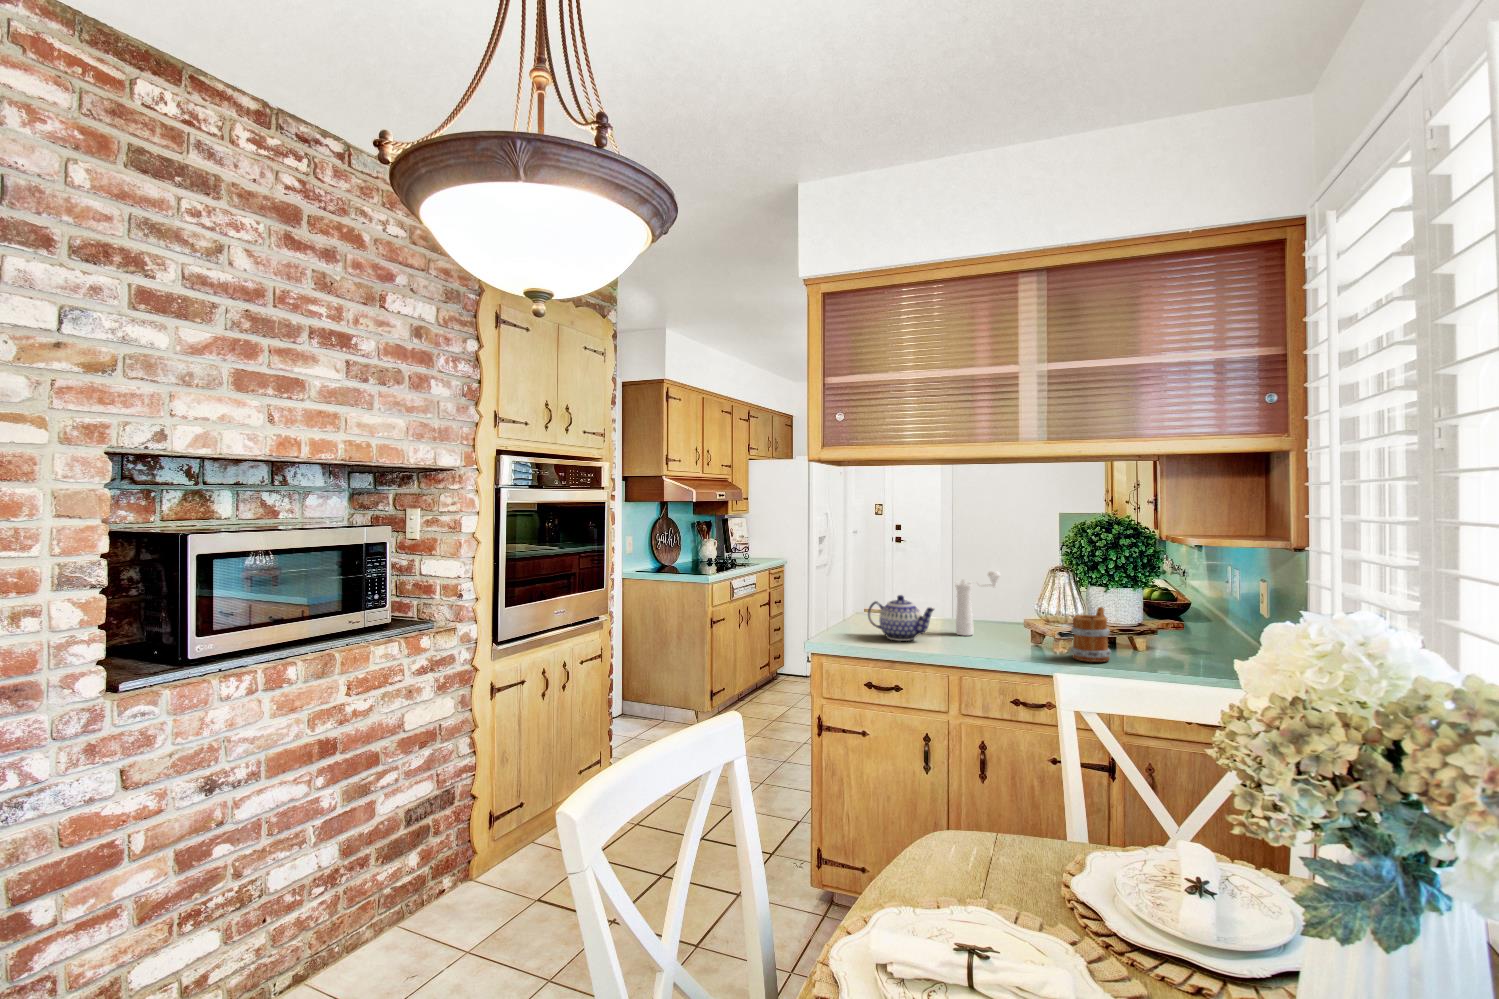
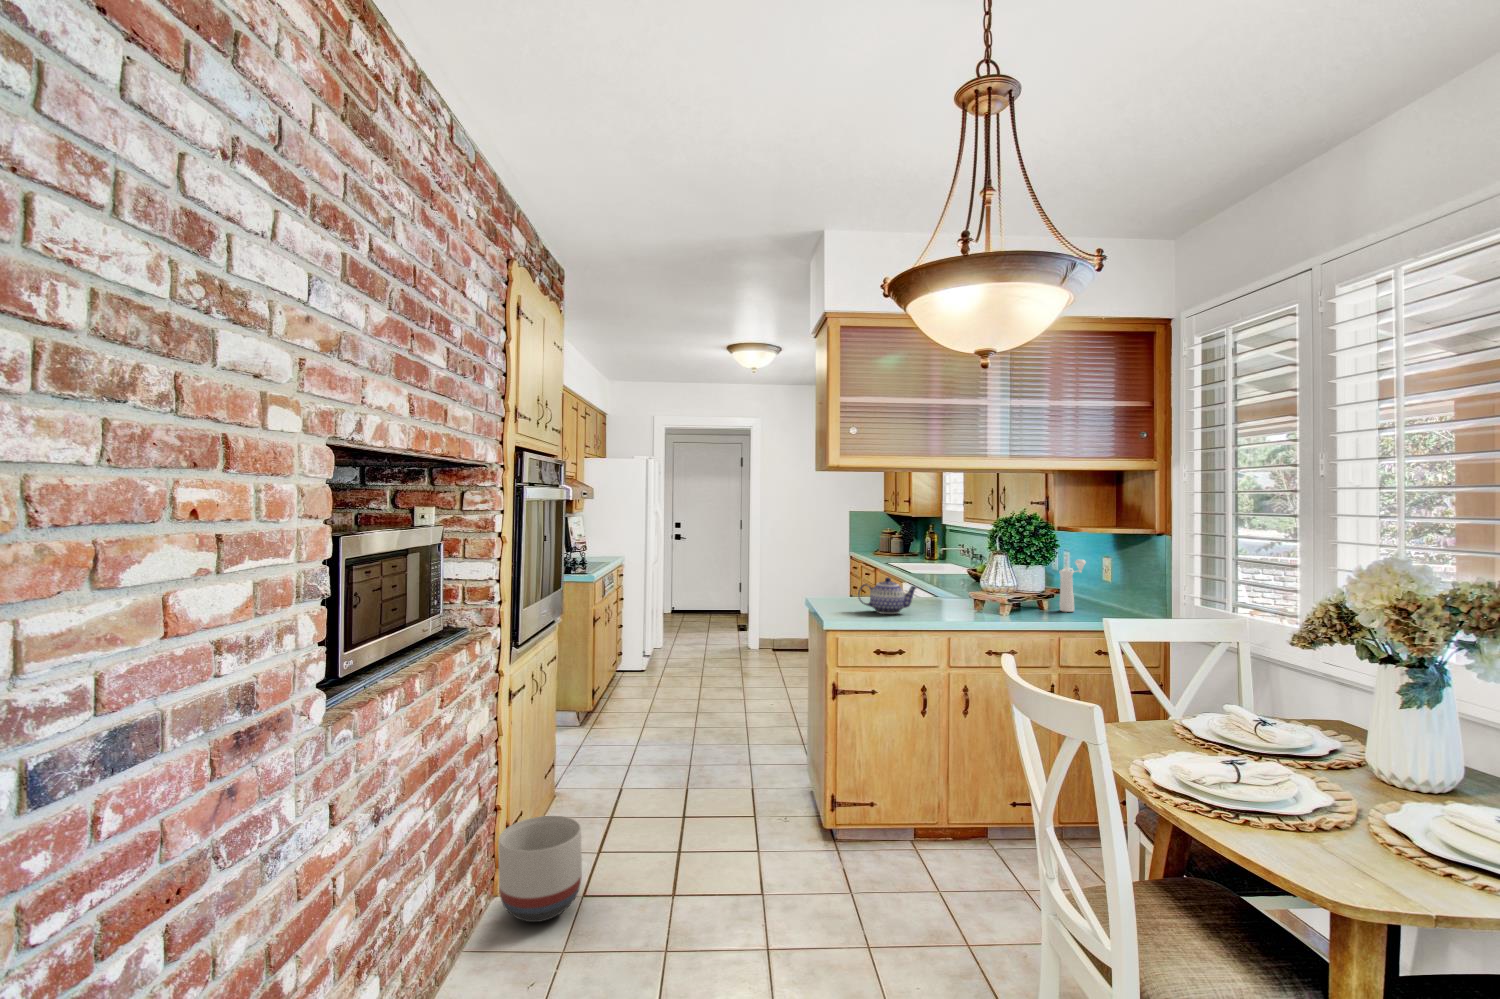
pepper mill: present [955,571,1000,635] -> present [1059,560,1086,612]
mug: present [1071,607,1111,662] -> none [1017,579,1045,618]
planter: none [444,812,526,914] -> present [498,816,582,922]

